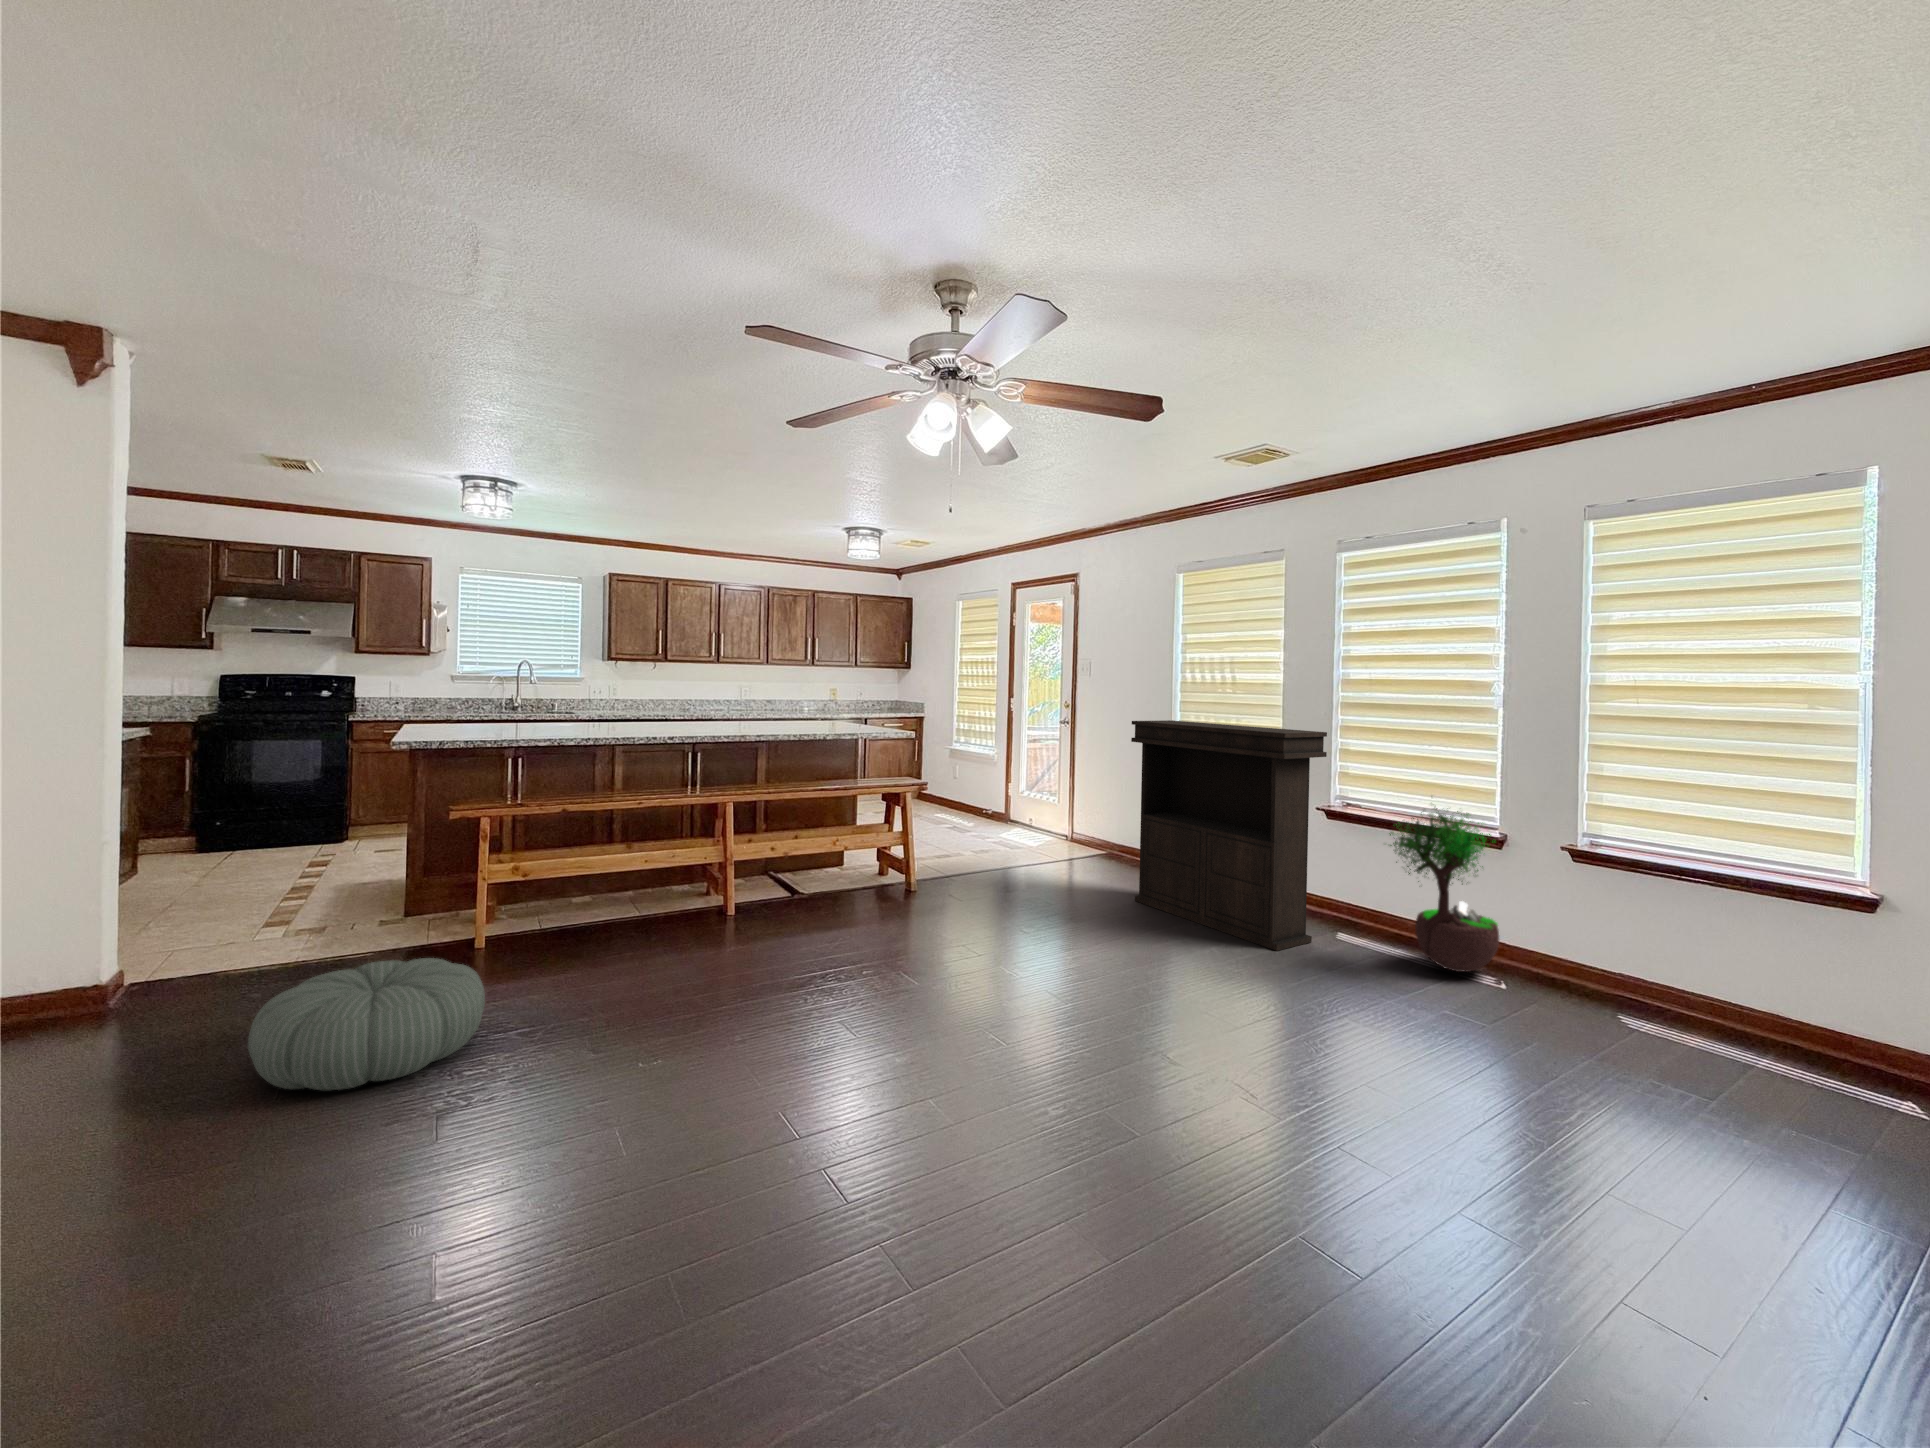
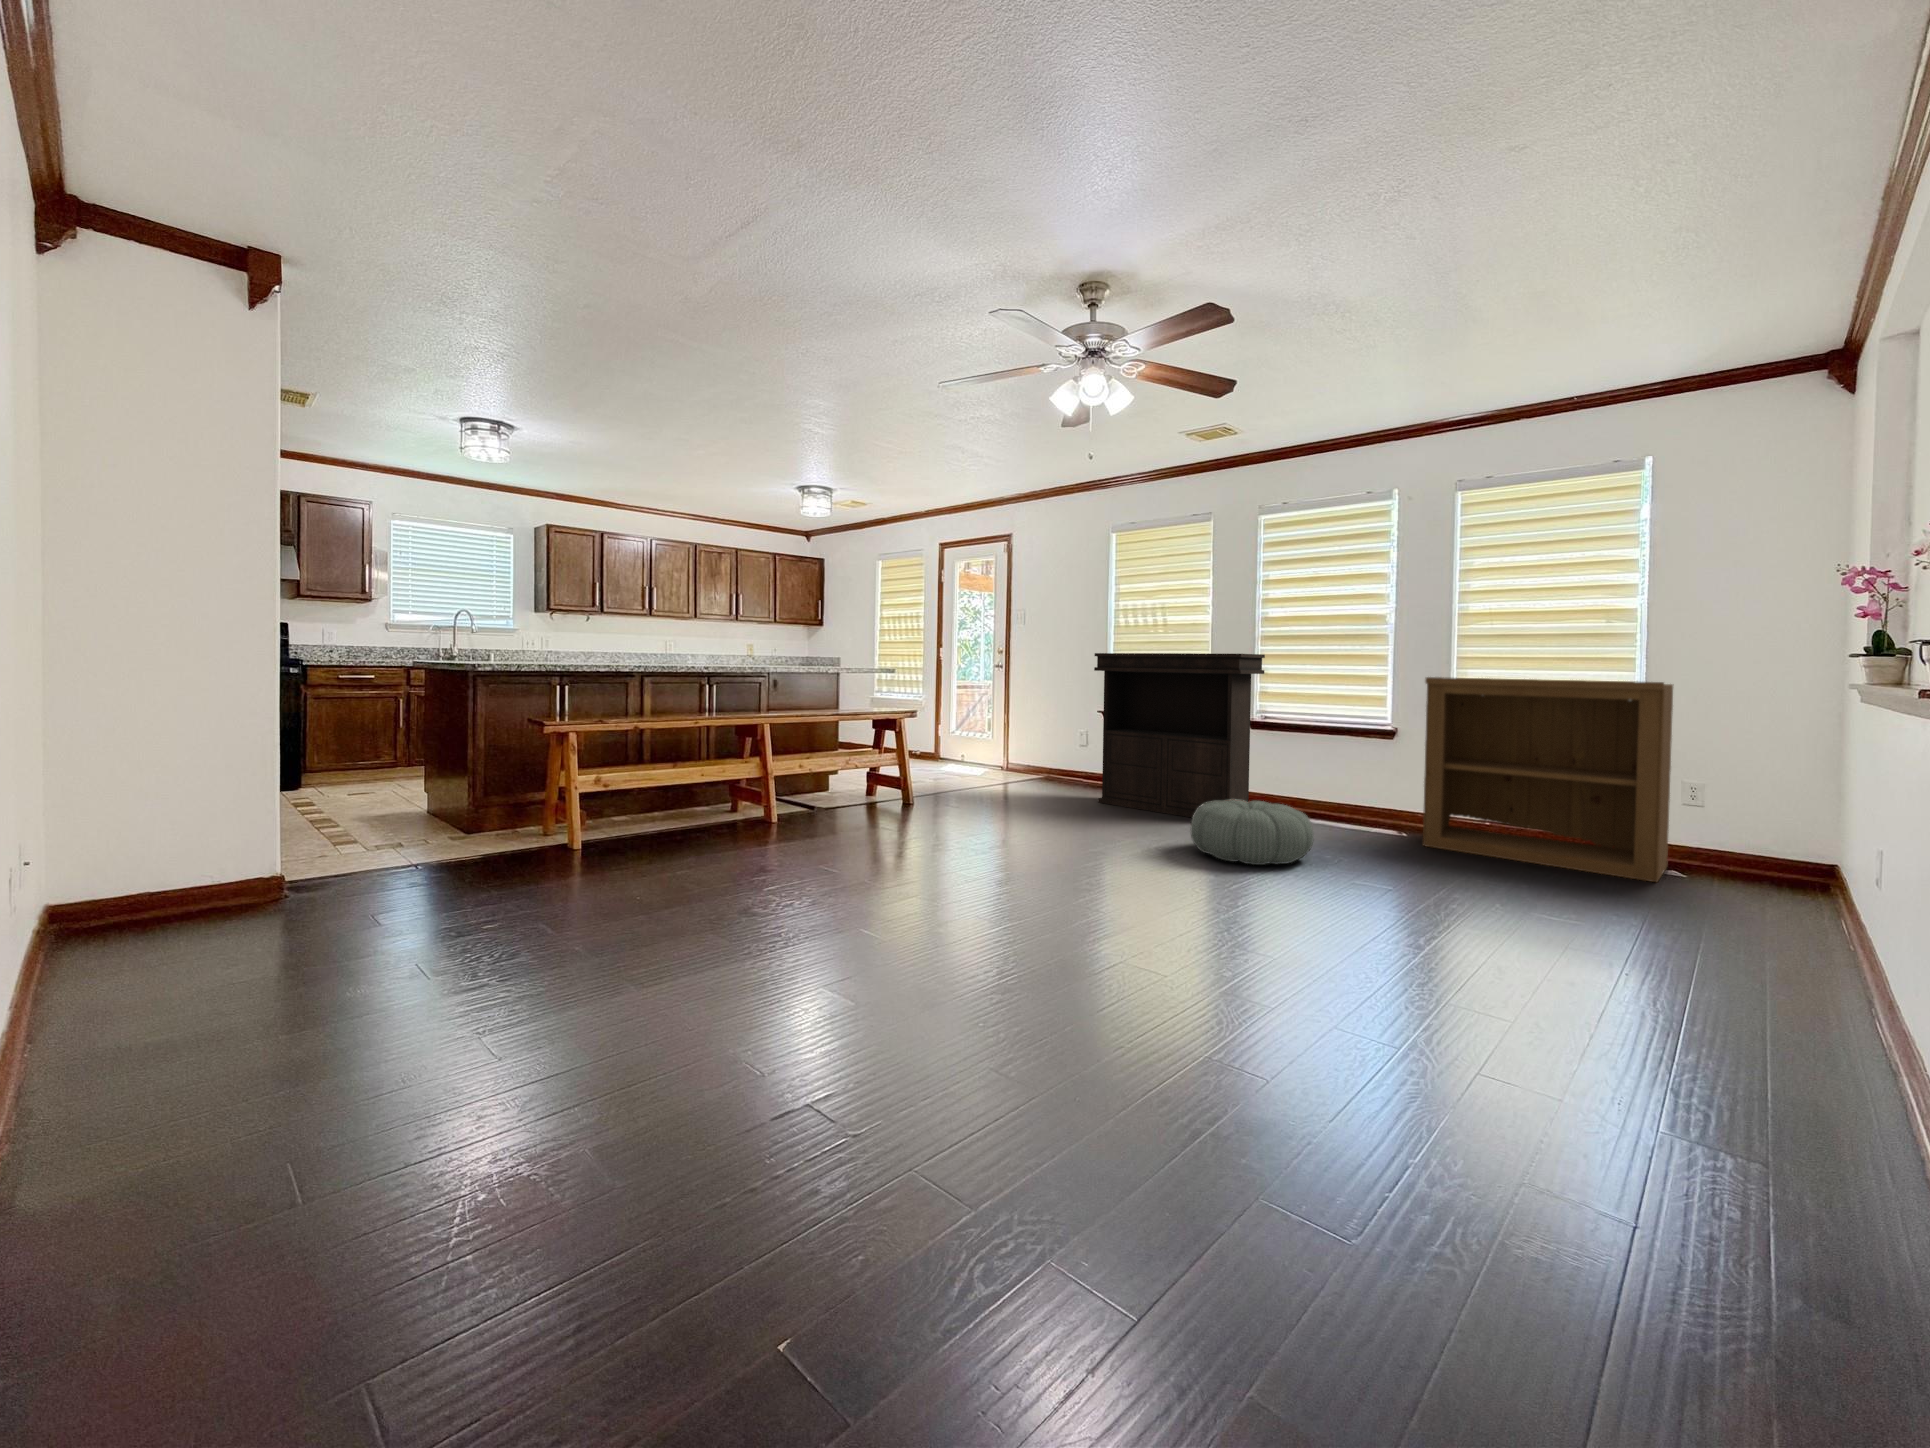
bookshelf: none [1520,777,1914,1129] -> present [1423,677,1673,882]
potted tree: present [1389,808,1499,972] -> none [1315,698,1399,829]
pouf: present [248,958,485,1090] -> present [1190,799,1314,865]

